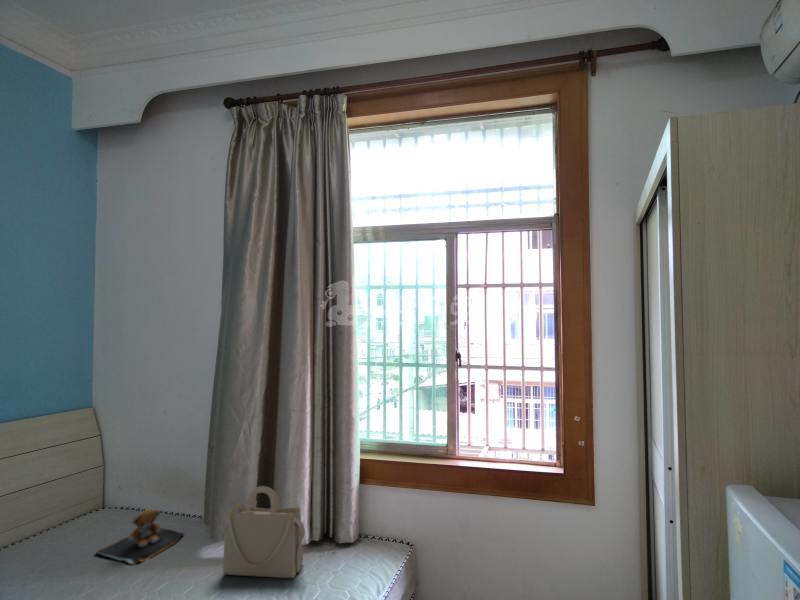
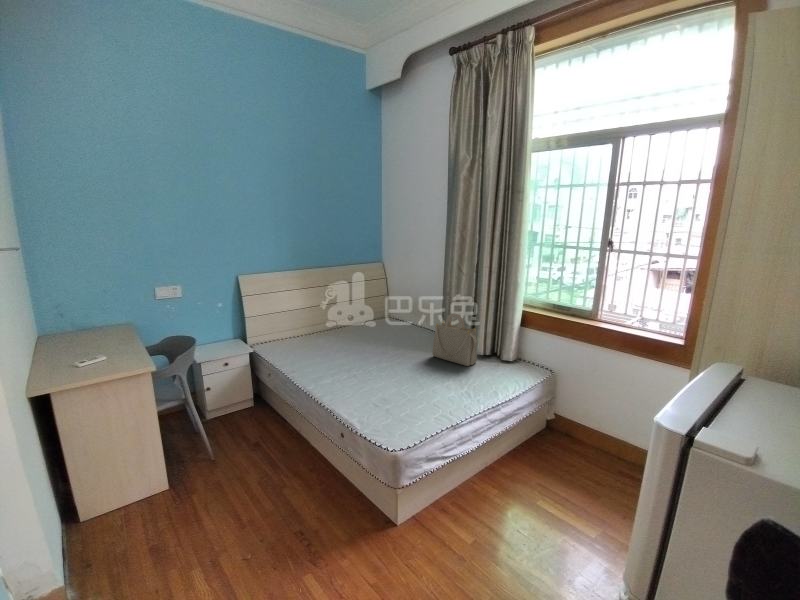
teddy bear: present [97,509,183,564] -> none [378,319,420,343]

